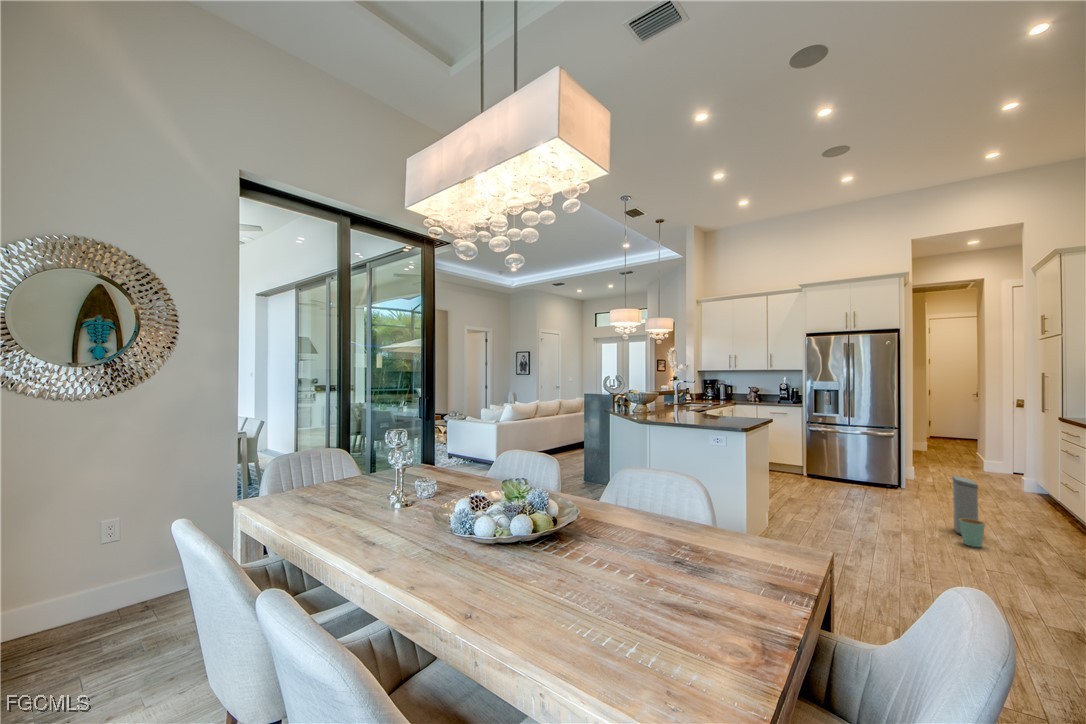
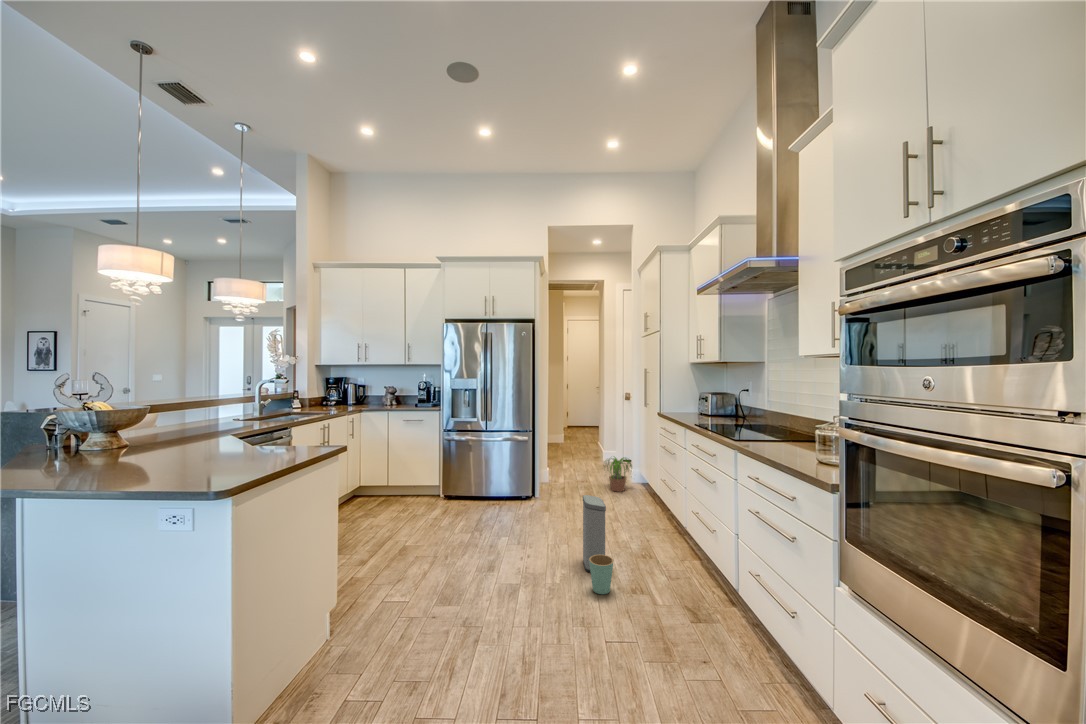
potted plant: none [981,461,1035,498] -> present [607,457,632,492]

